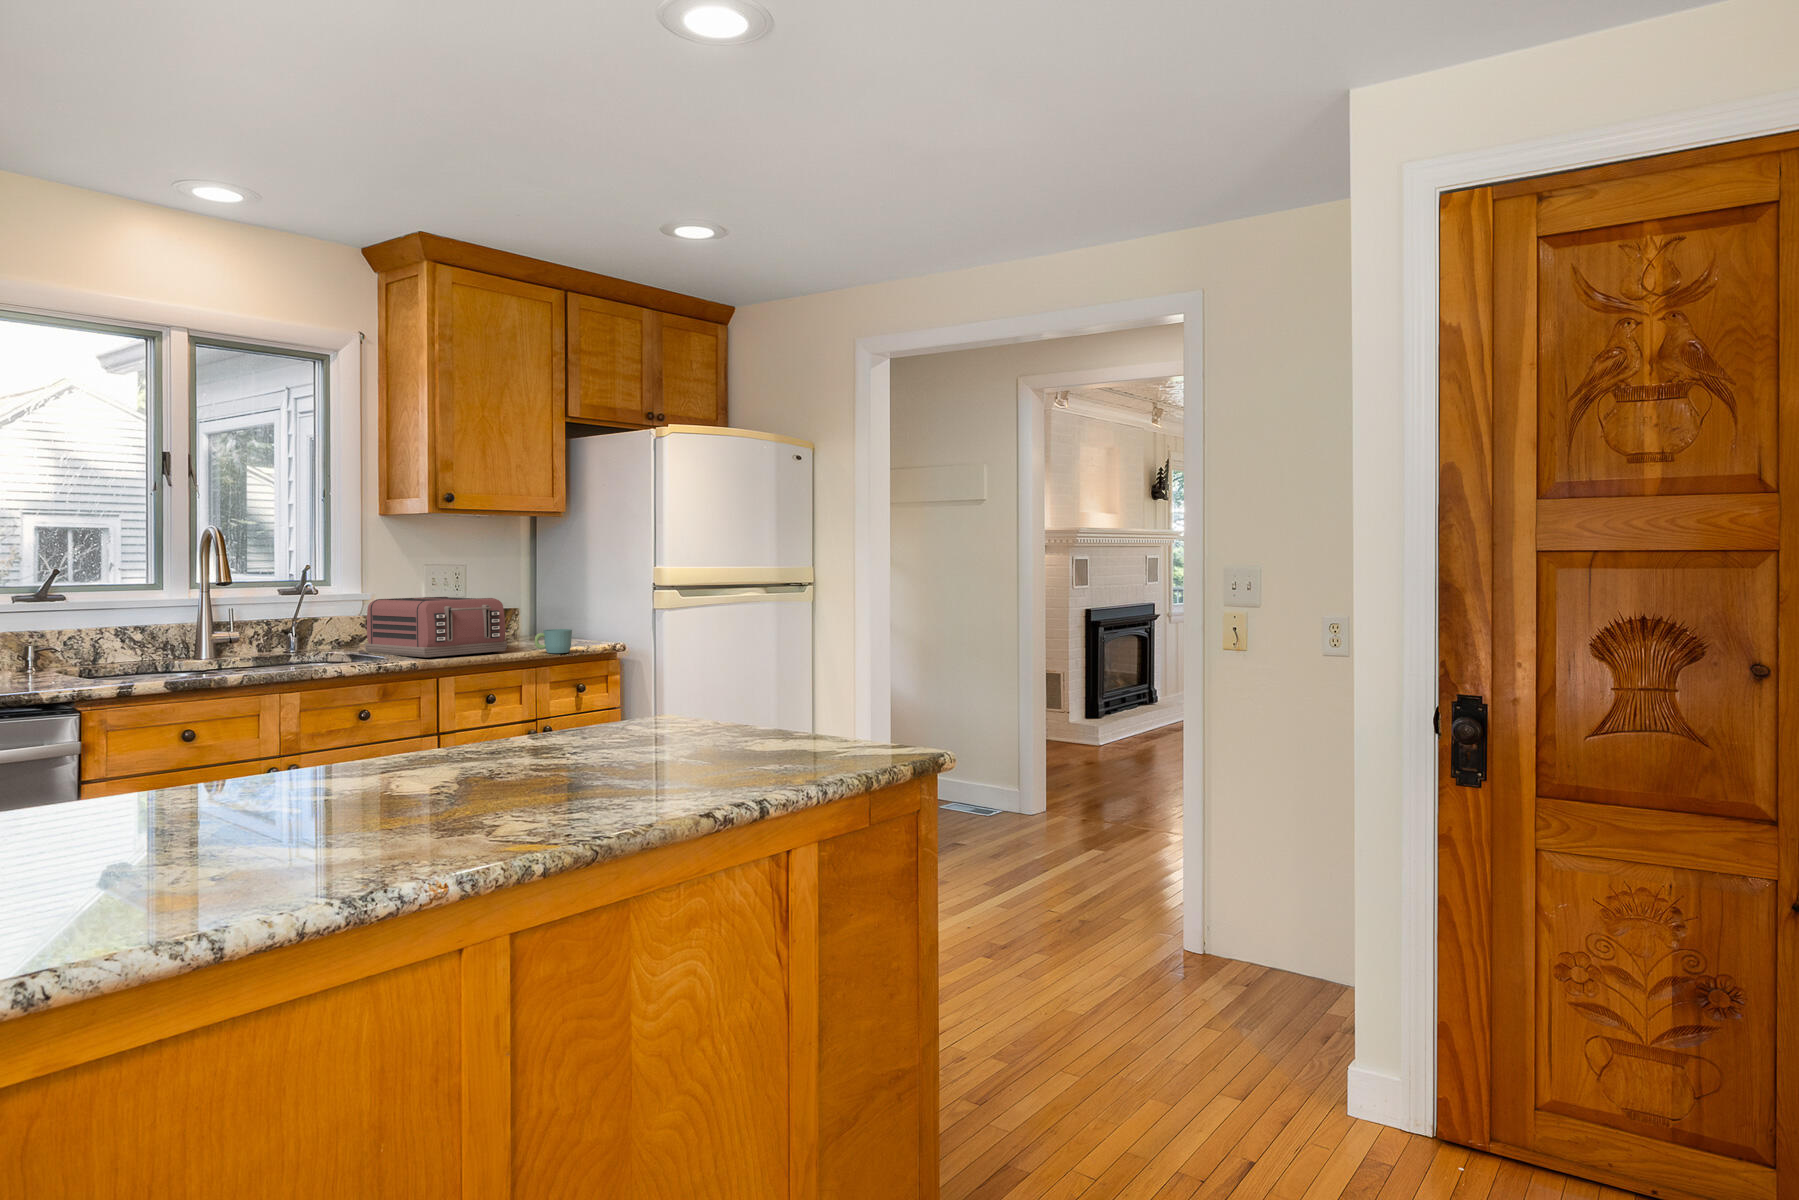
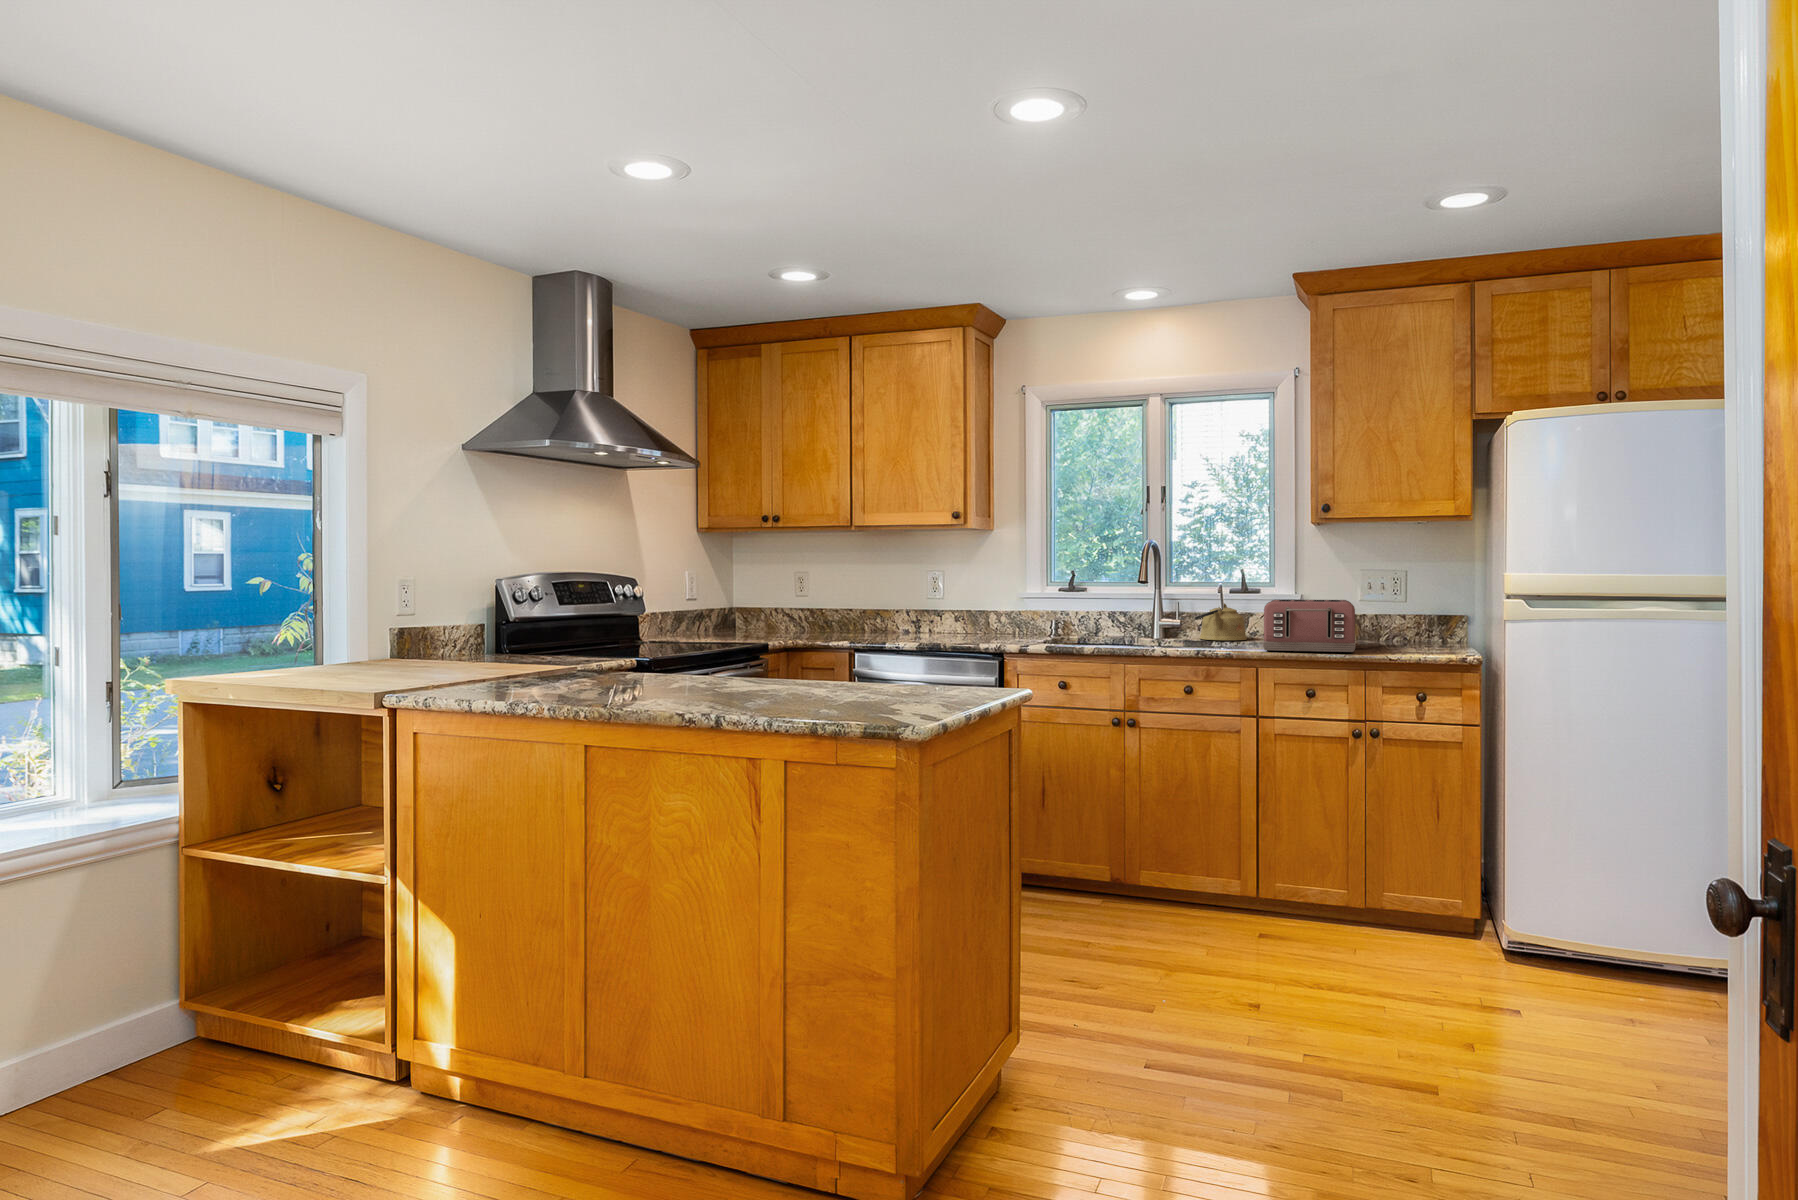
kettle: none [251,606,326,654] -> present [1195,603,1247,640]
mug: present [535,629,572,653] -> none [1378,635,1414,659]

